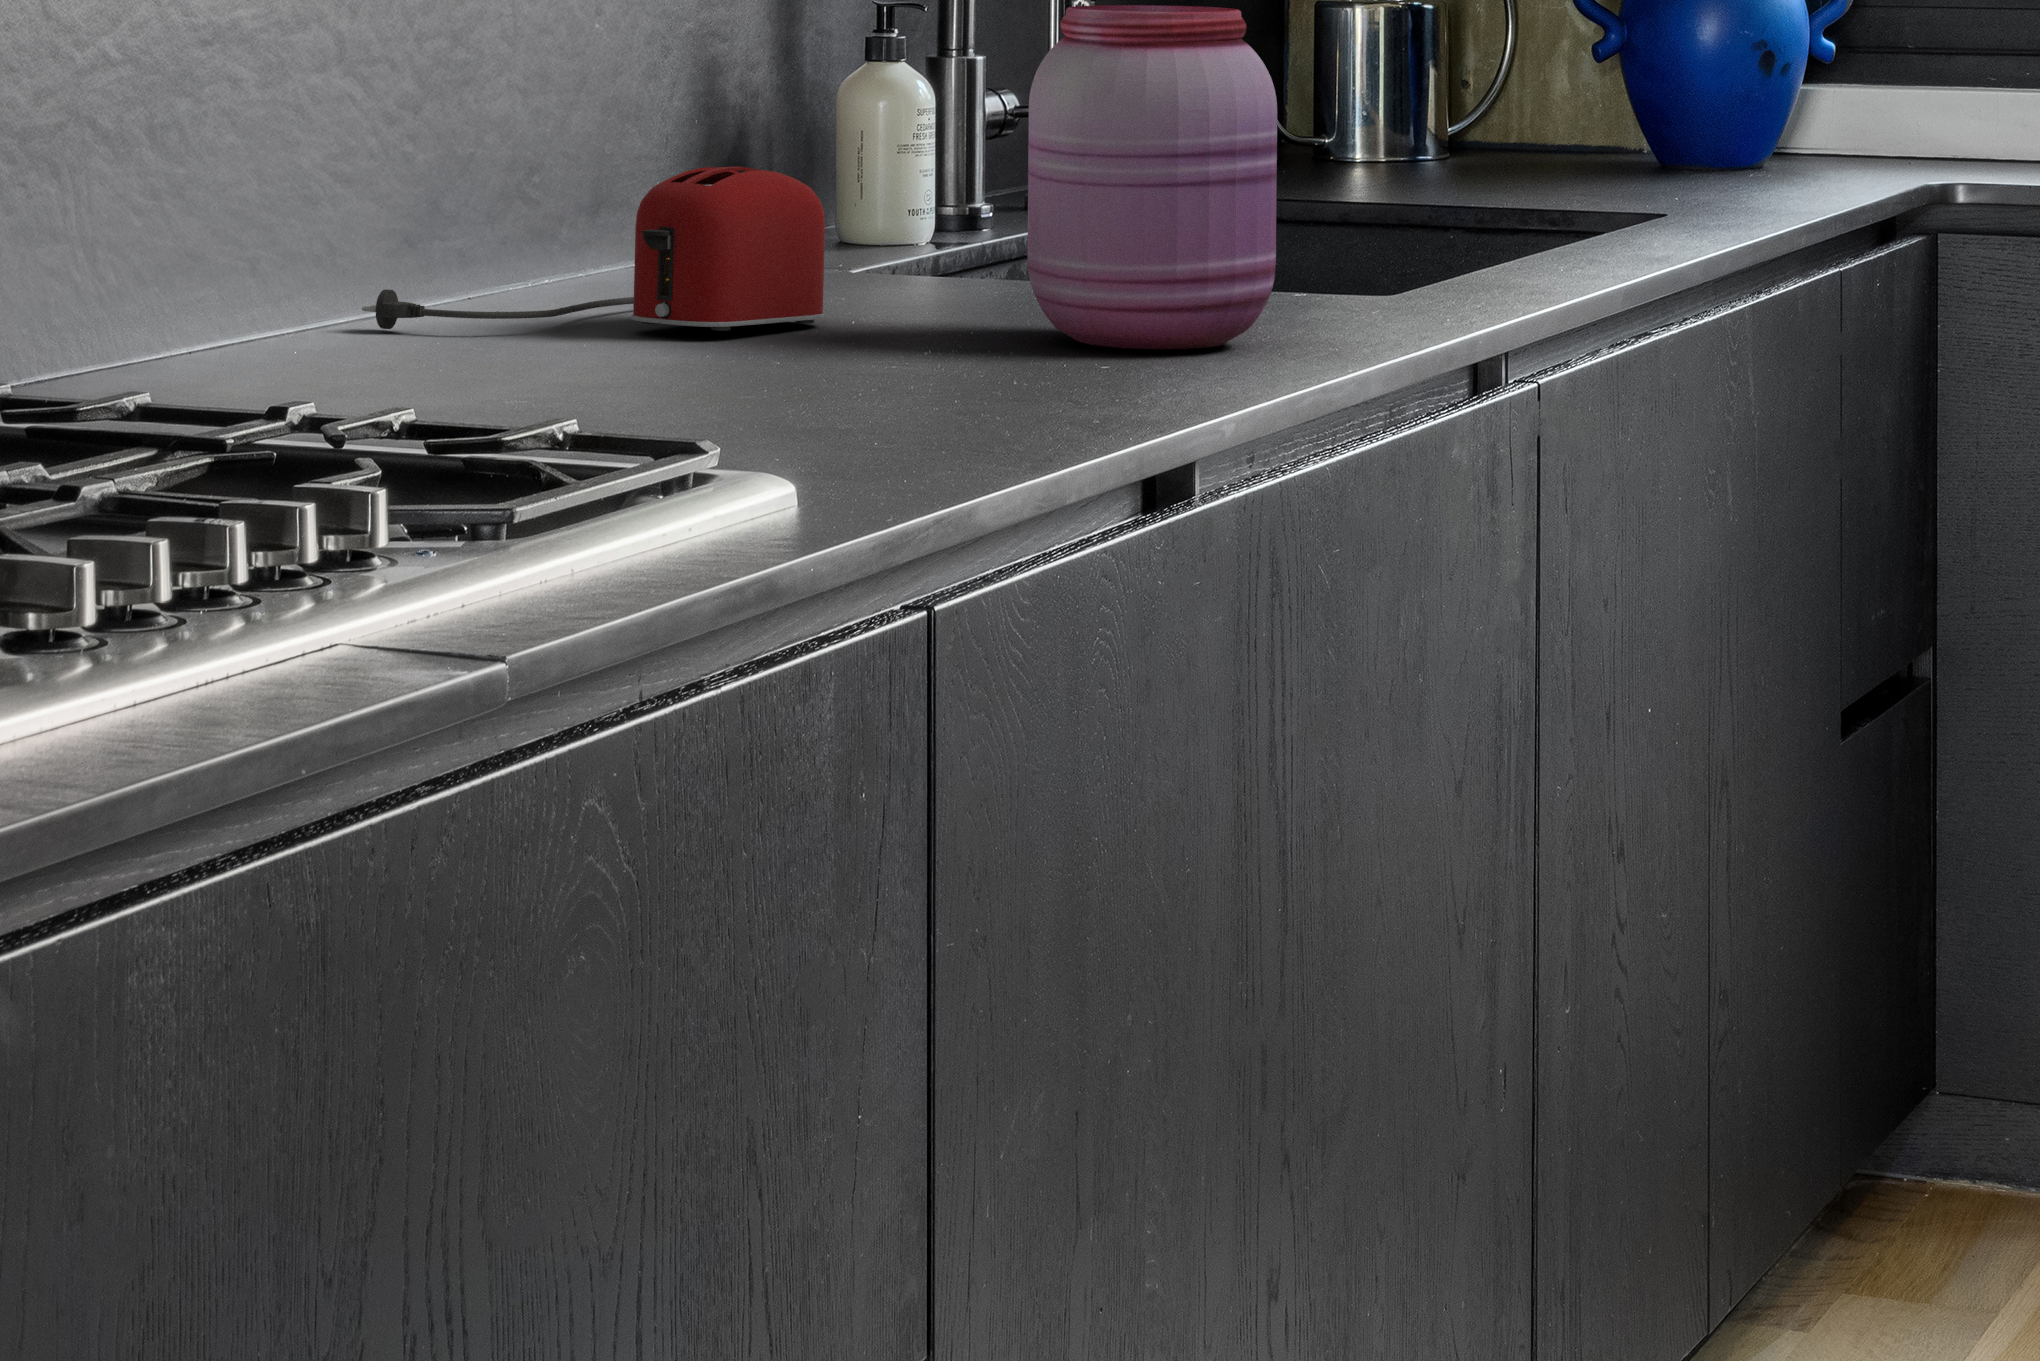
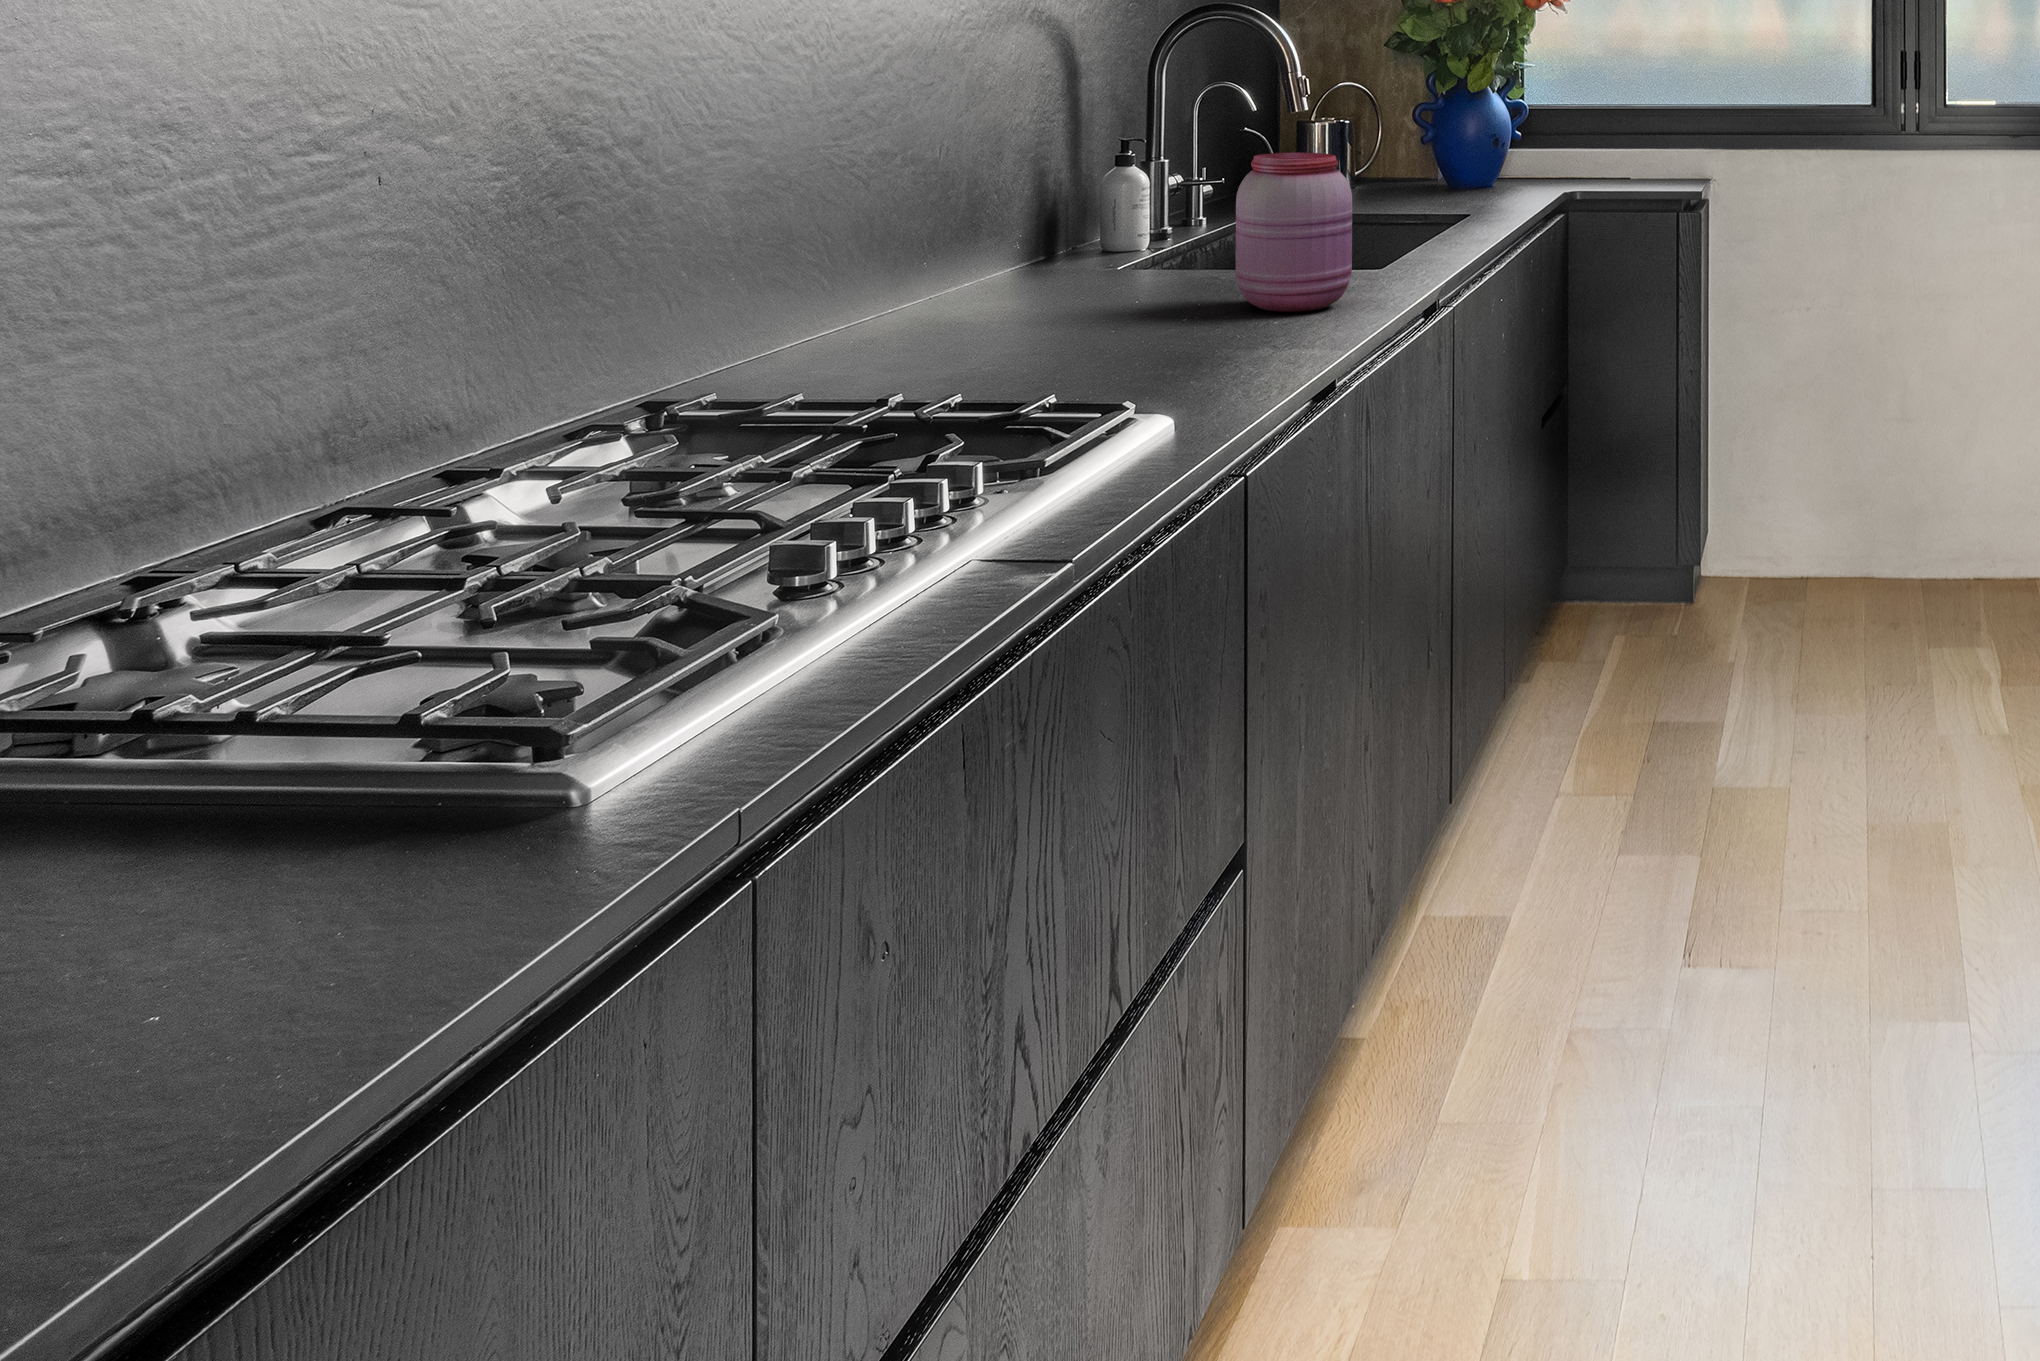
toaster: present [362,167,825,331] -> none [896,235,1134,325]

